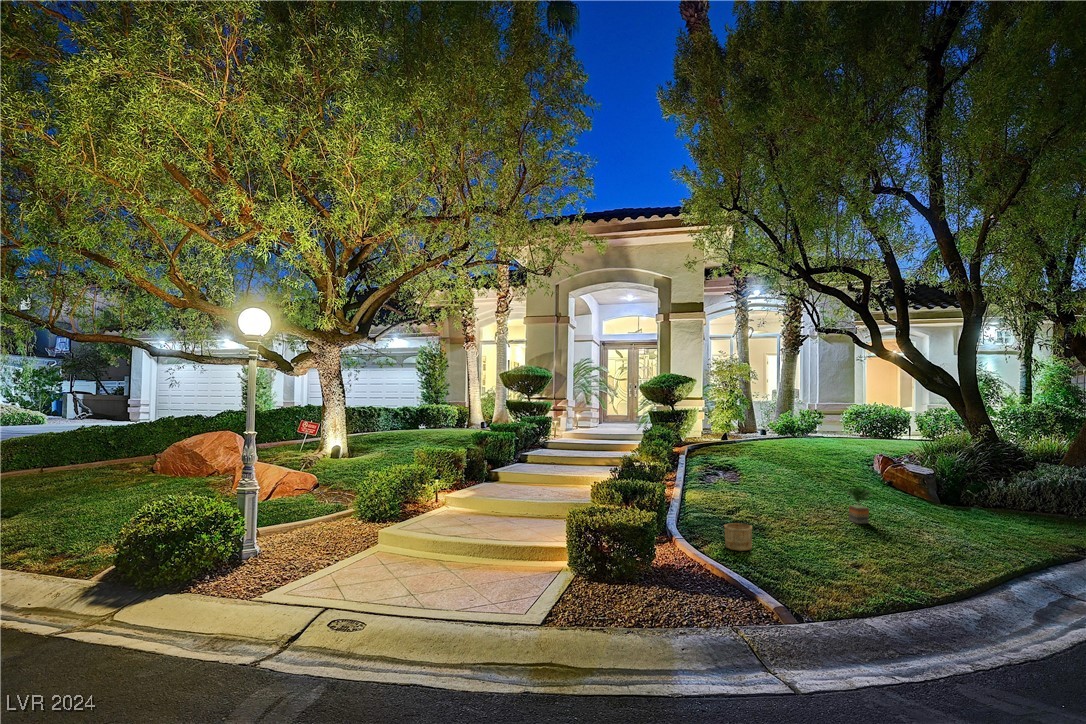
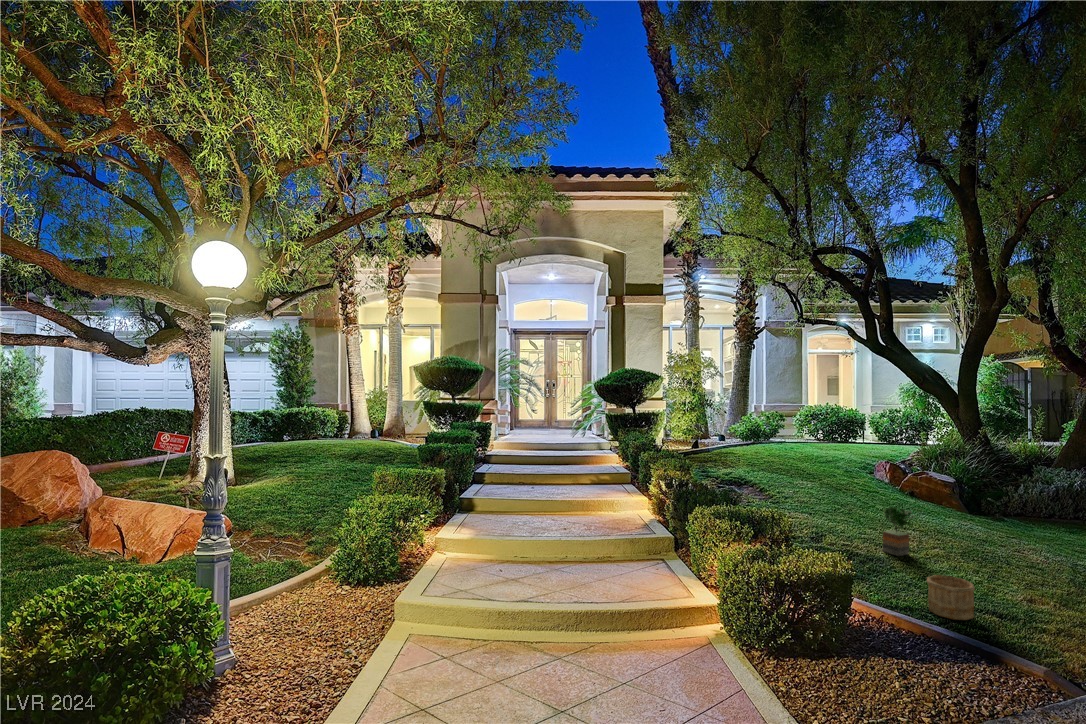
potted tree: present [848,487,873,524] -> present [882,507,915,556]

